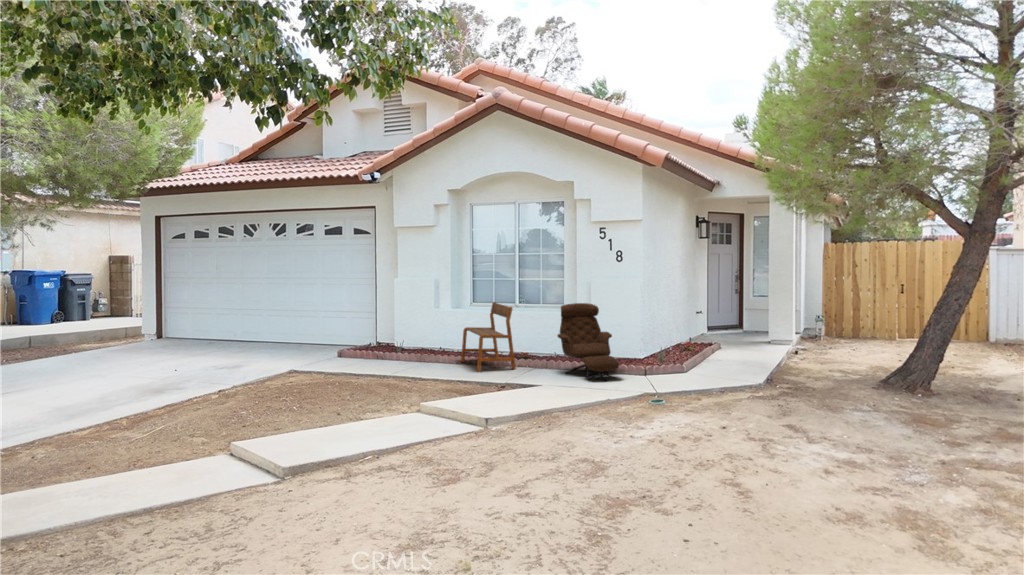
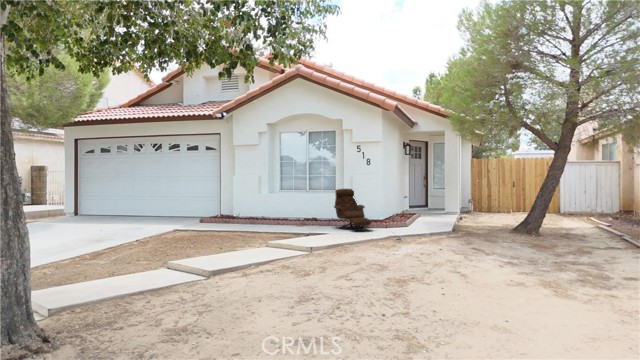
bench: present [461,302,516,372] -> none [275,189,309,229]

